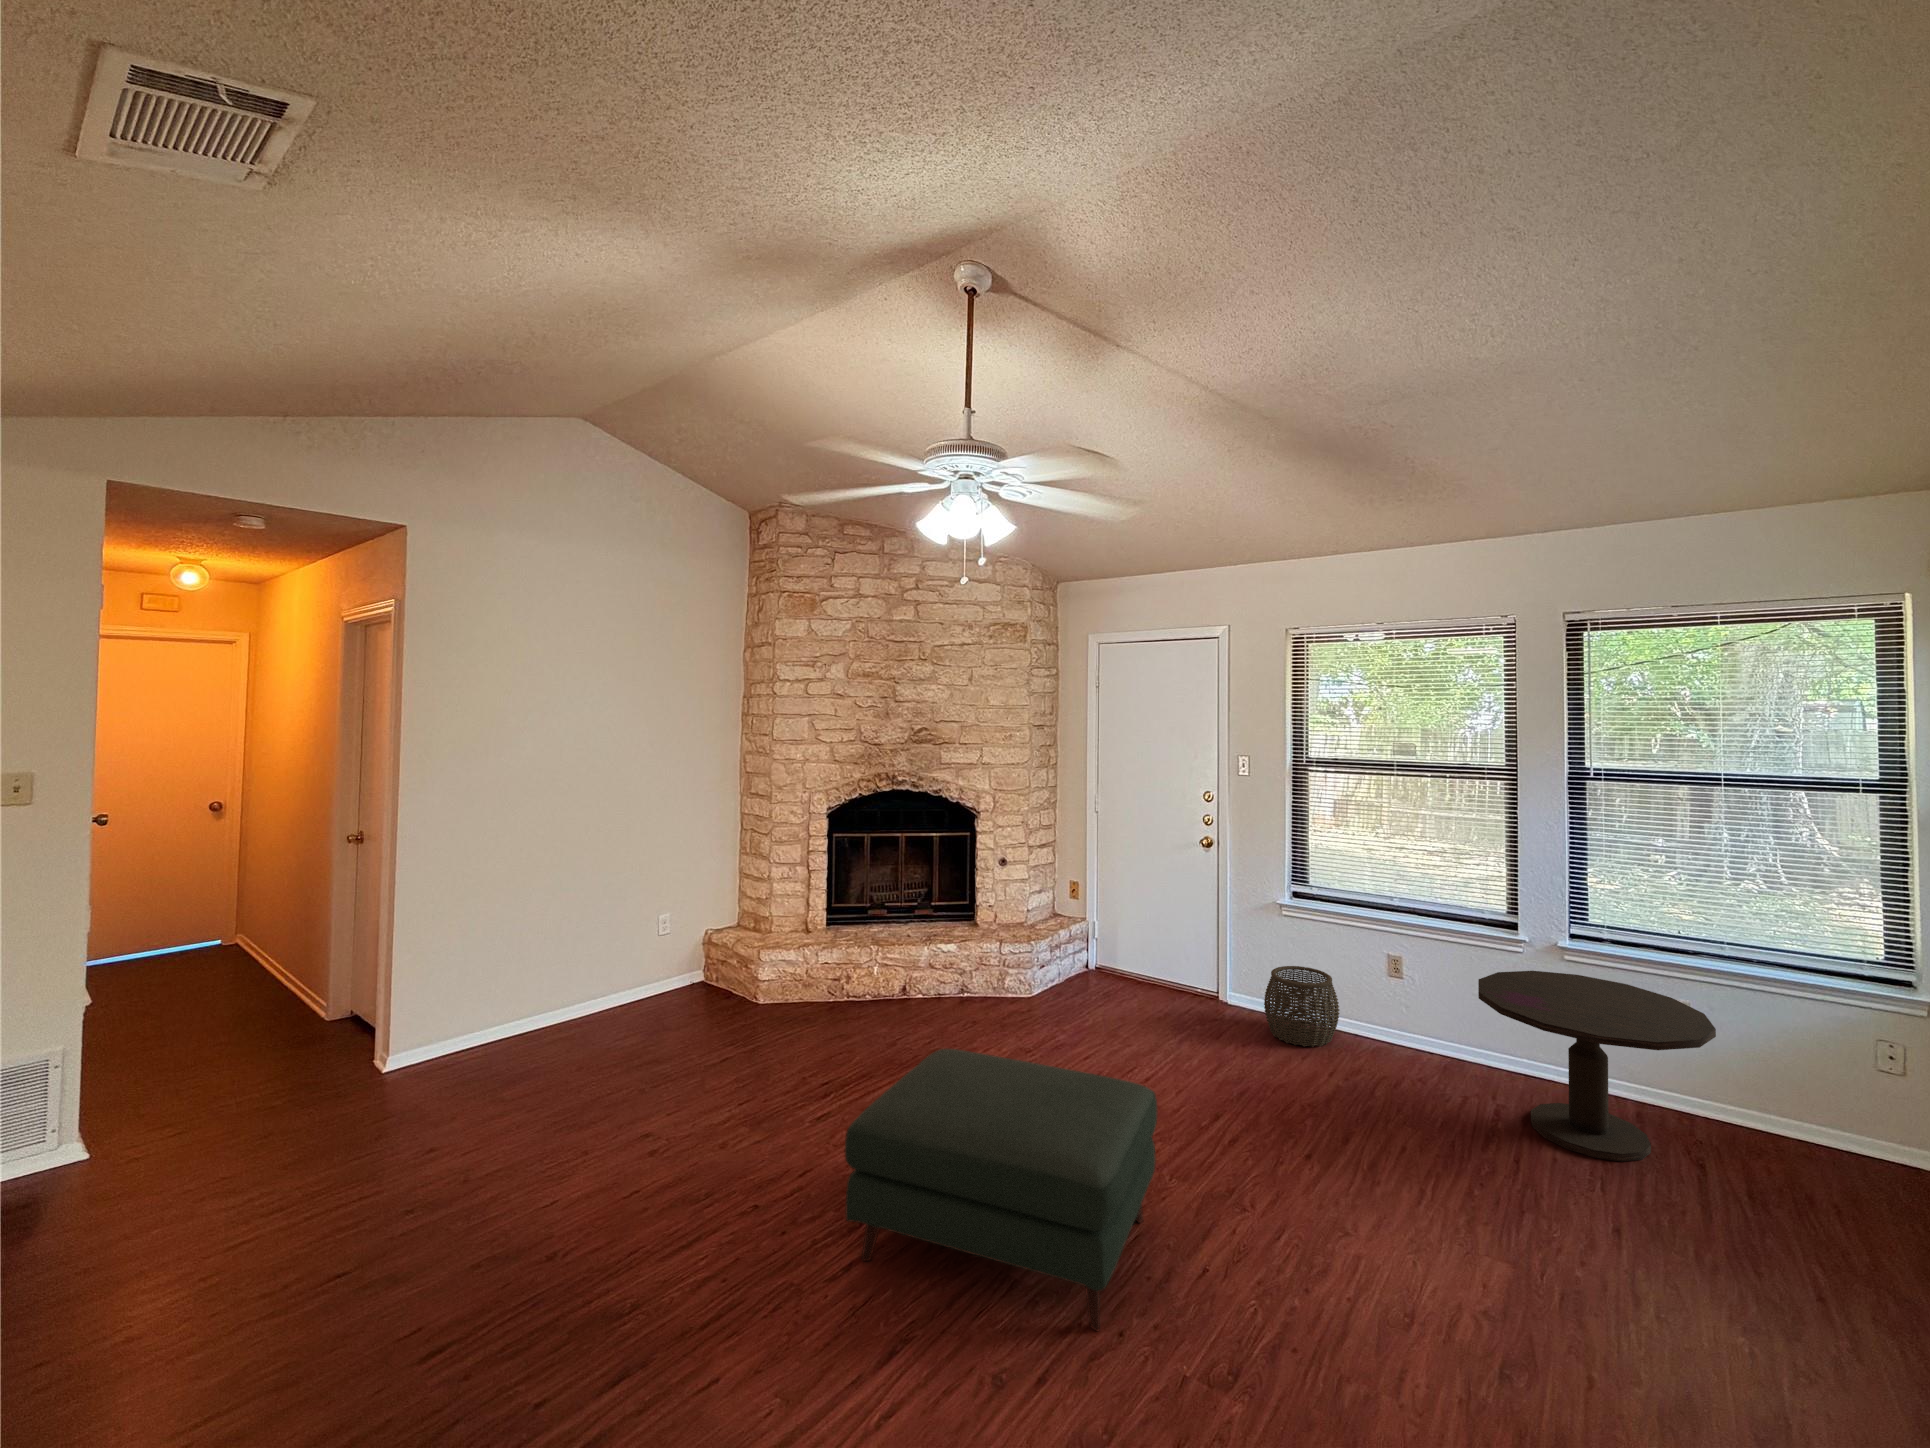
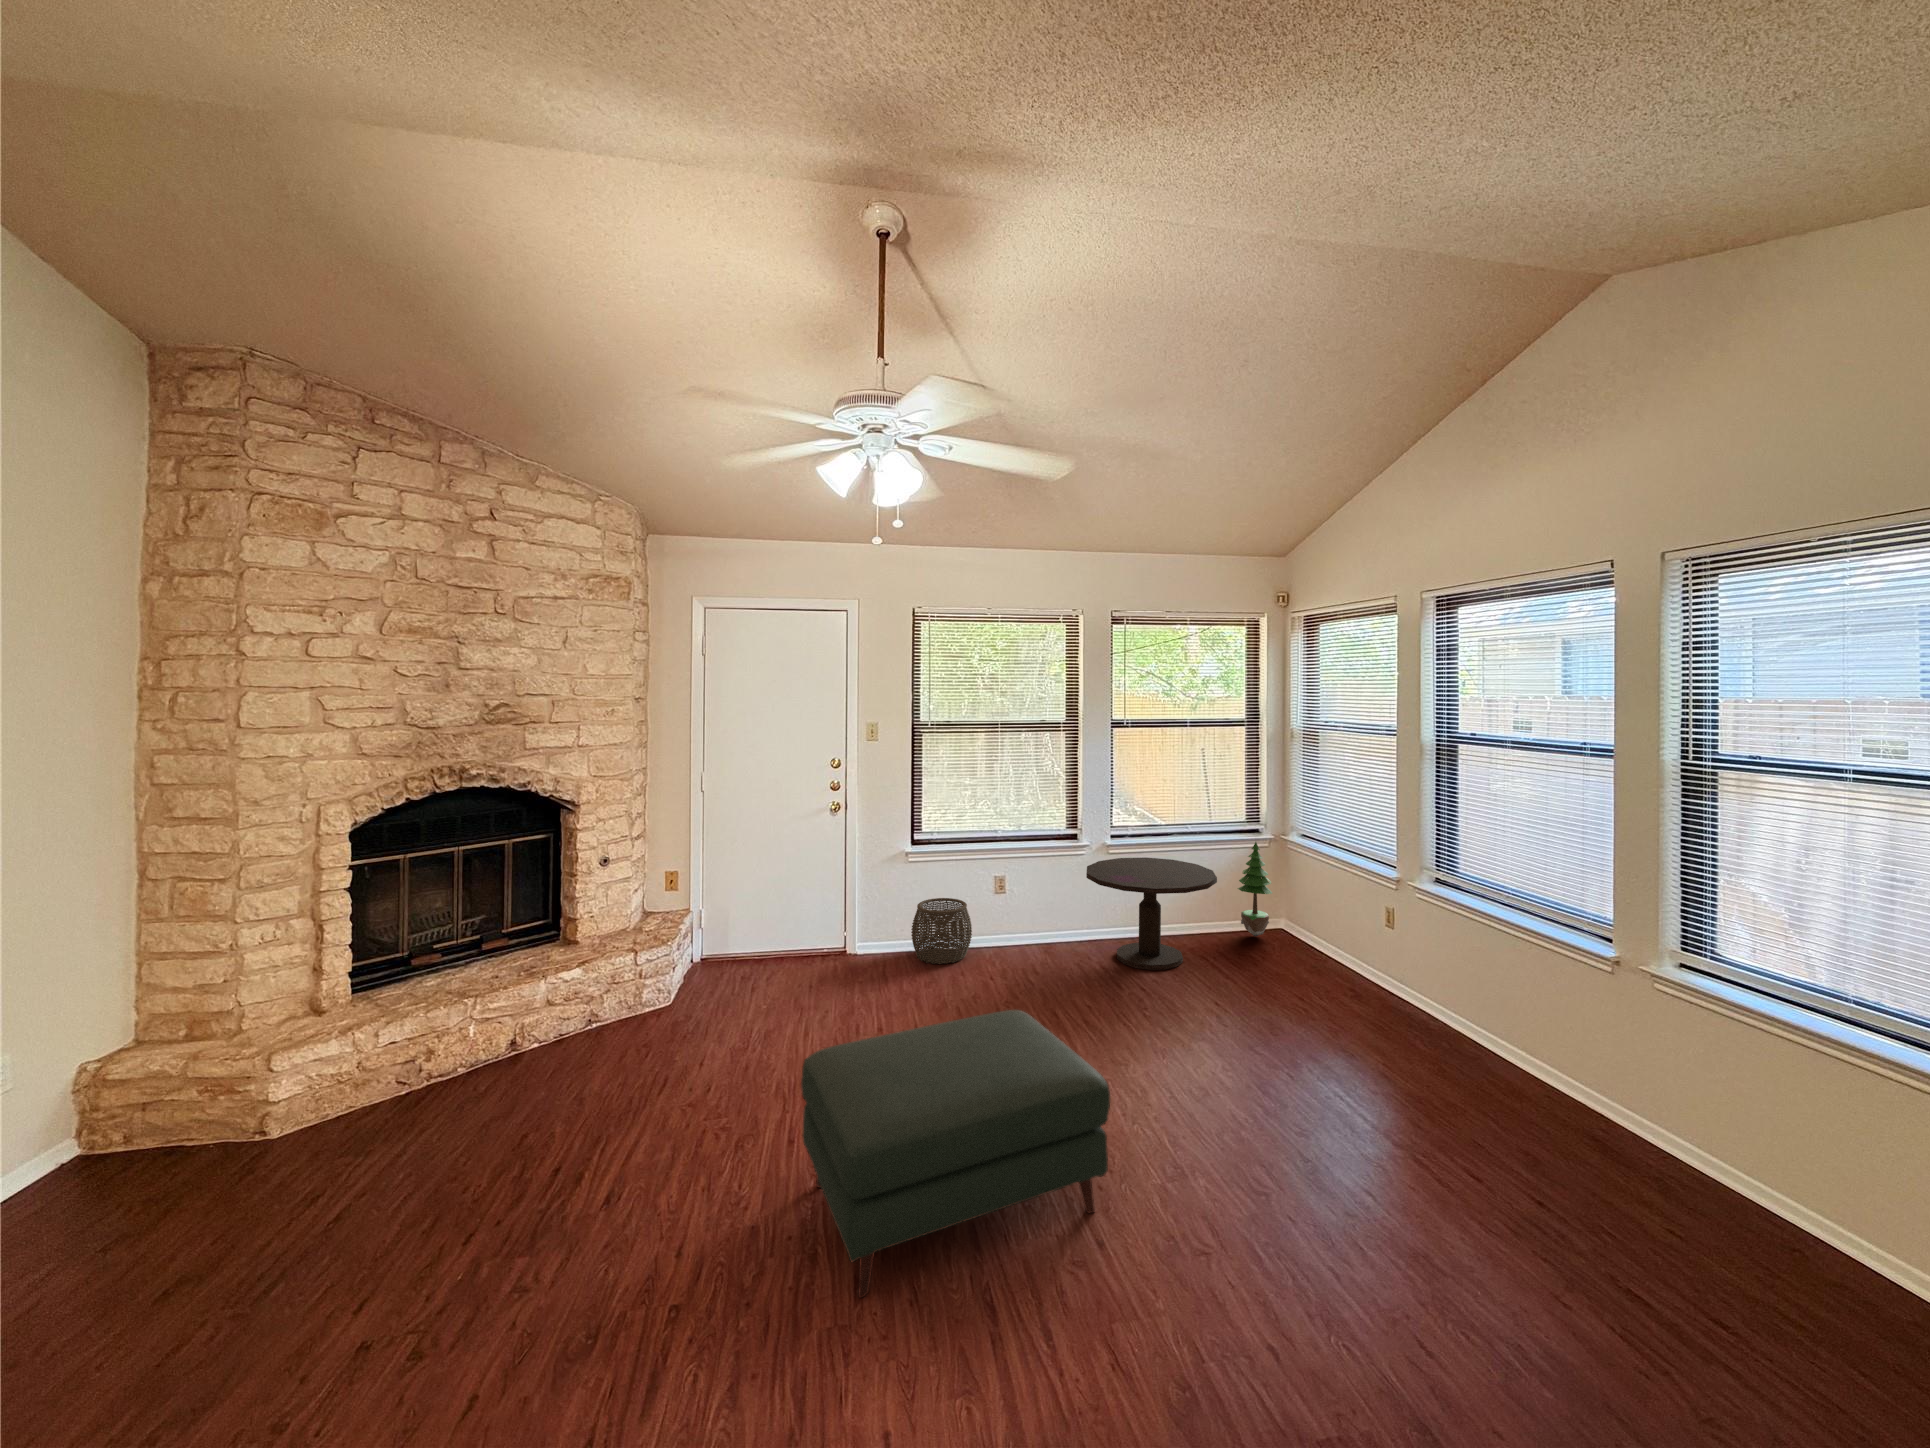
potted tree: none [1826,1005,1915,1181] -> present [1238,842,1272,936]

